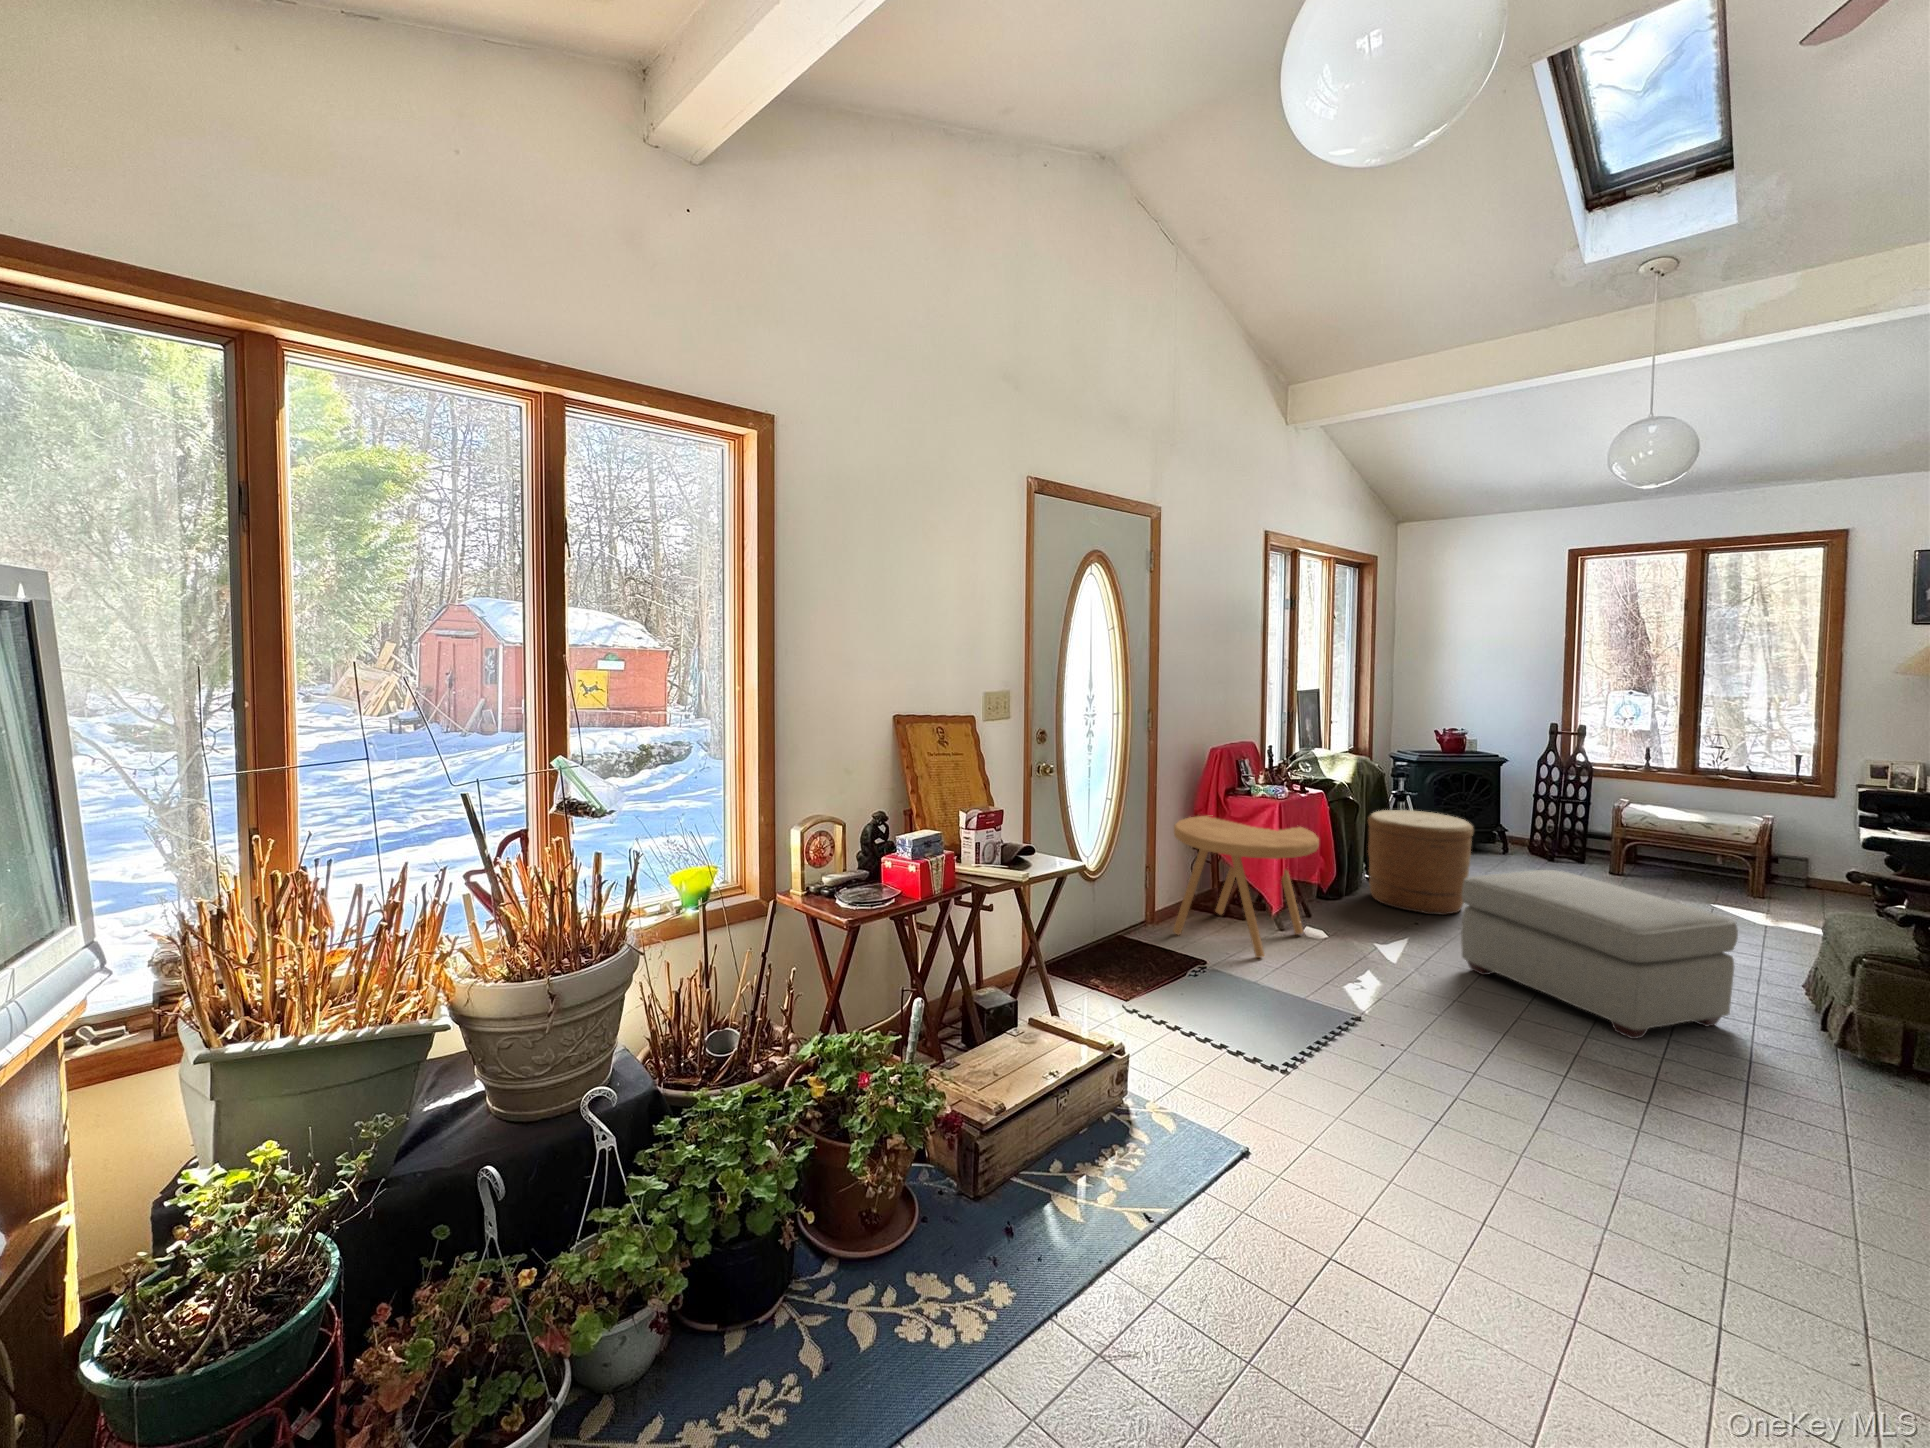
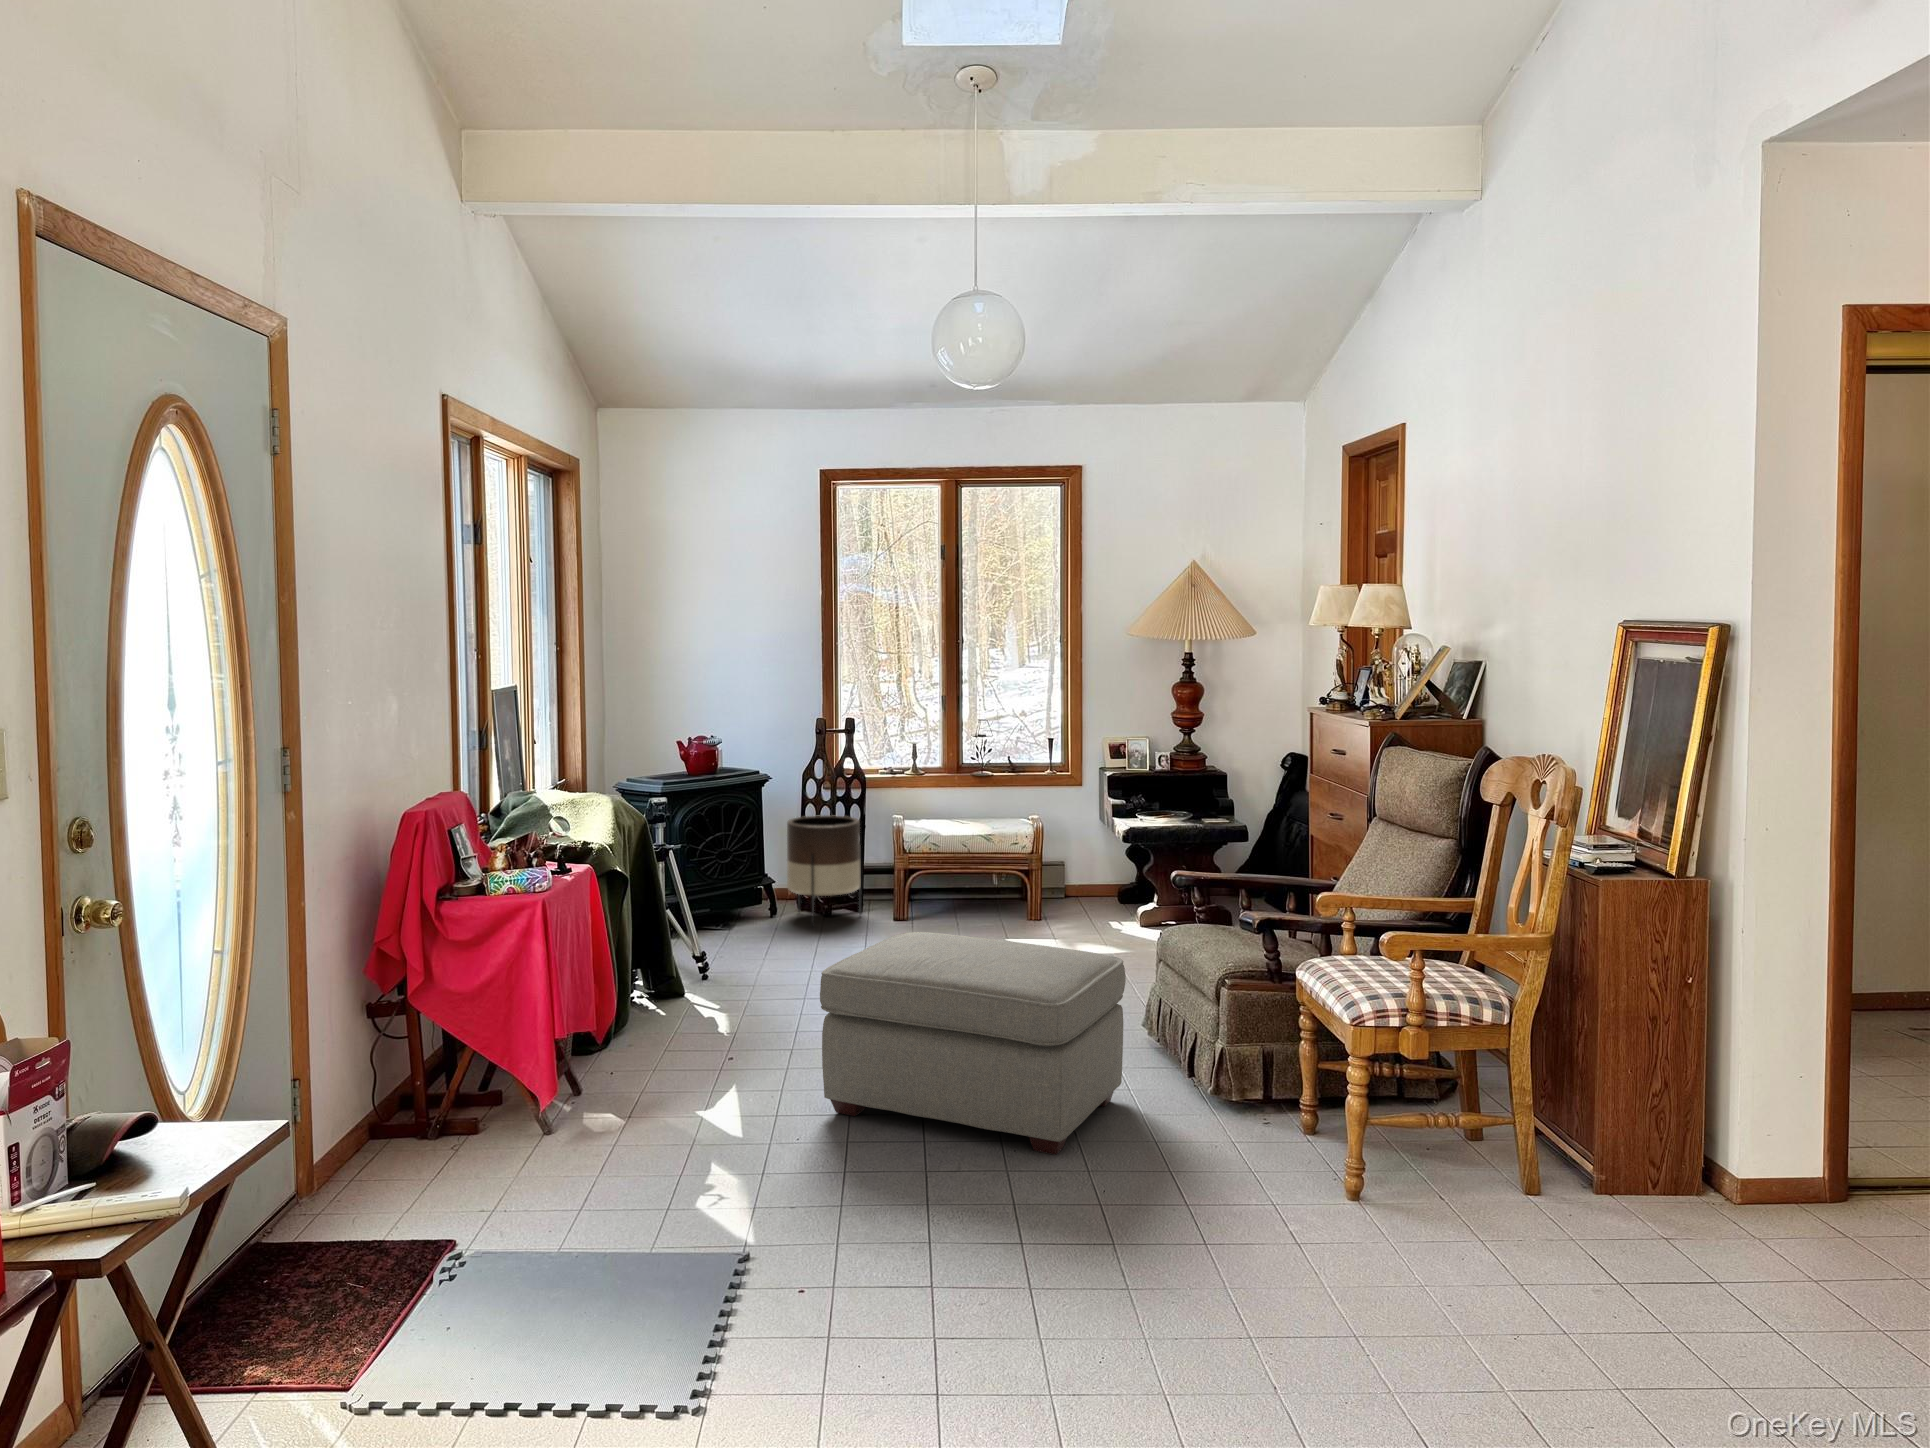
planter: none [1514,789,1582,867] -> present [787,815,862,926]
basket: present [1368,810,1473,915] -> none [637,874,783,1038]
side table: present [1173,816,1319,958] -> none [340,933,612,1205]

